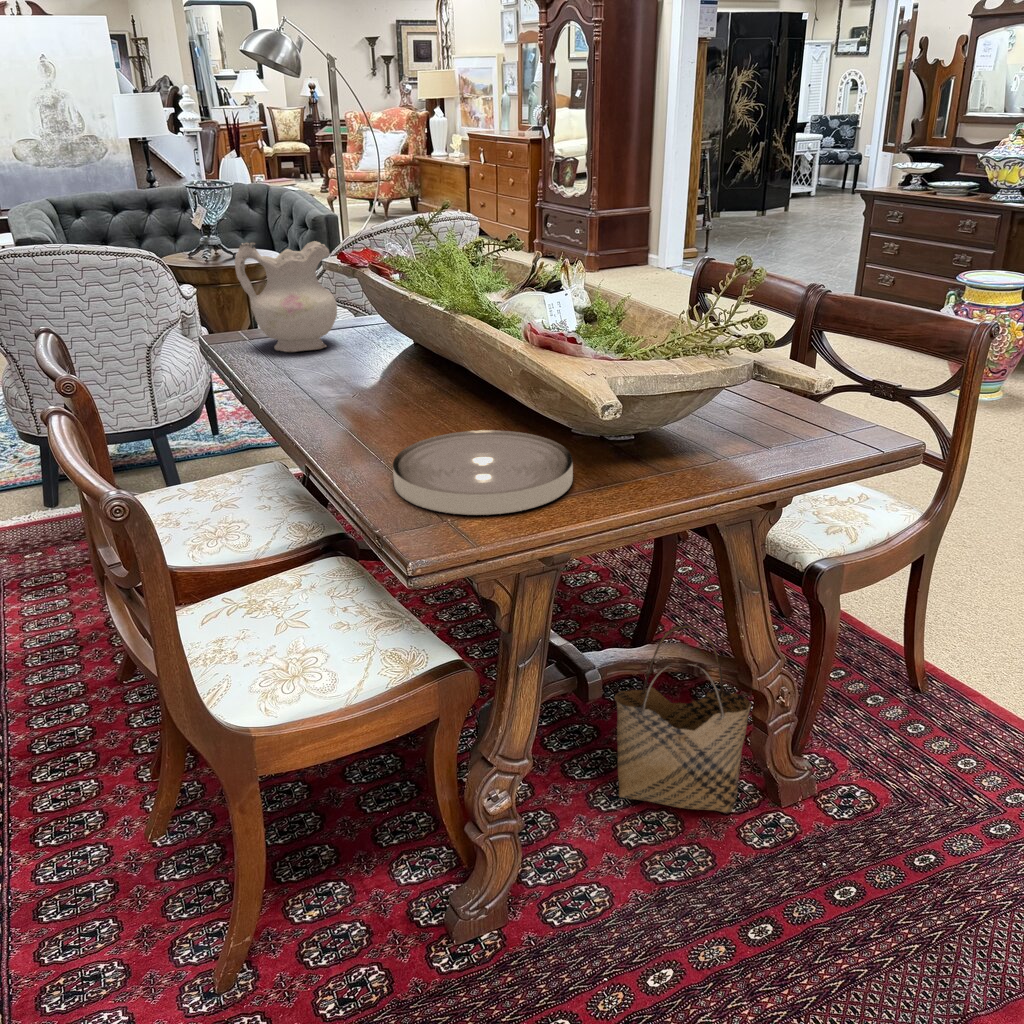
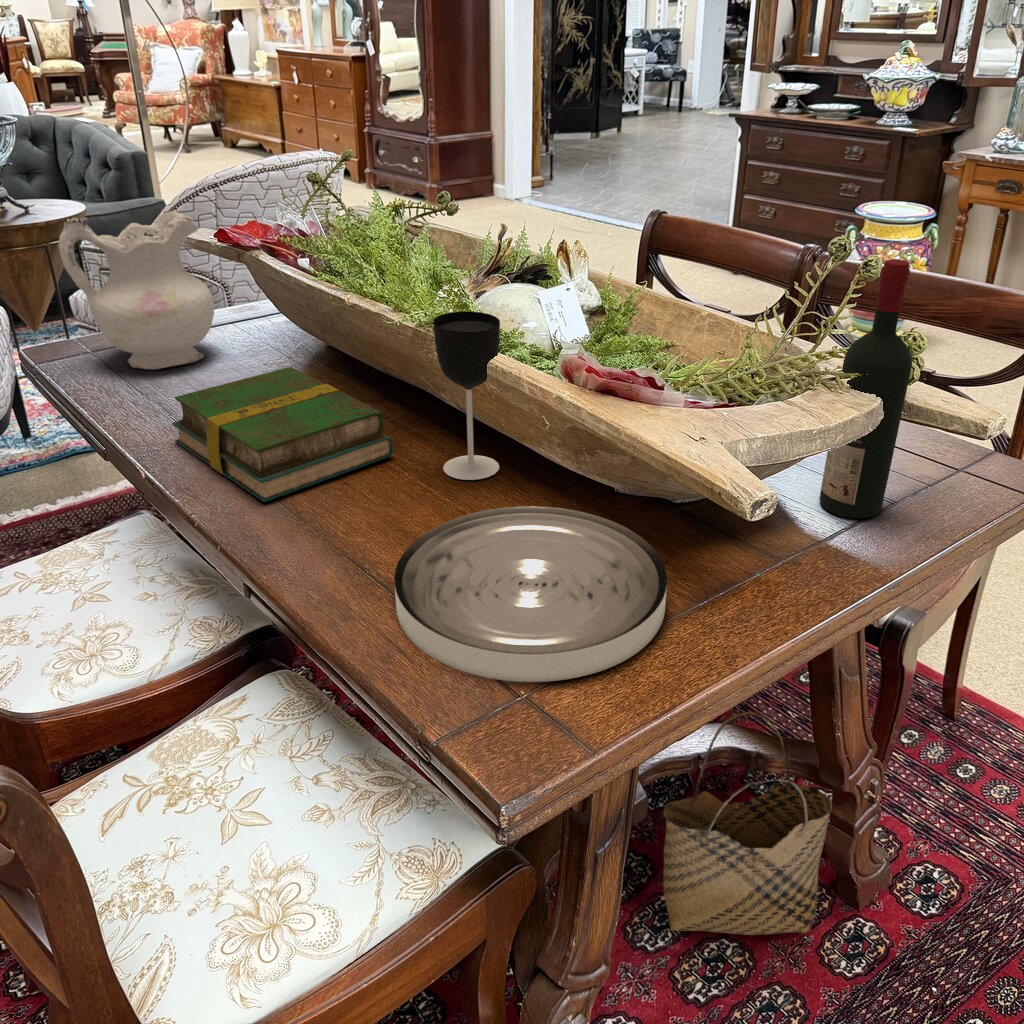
wine bottle: none [721,268,776,458] -> present [819,259,912,518]
wine glass: none [457,304,502,421] -> present [433,311,500,480]
book: none [289,347,432,424] -> present [172,367,394,502]

